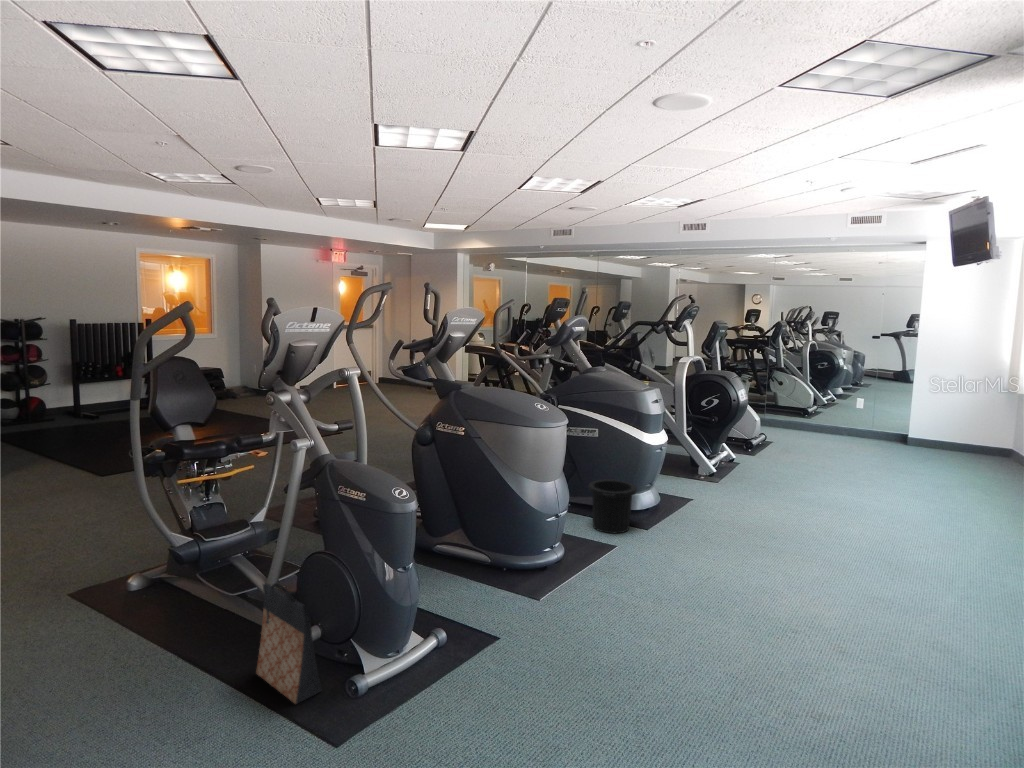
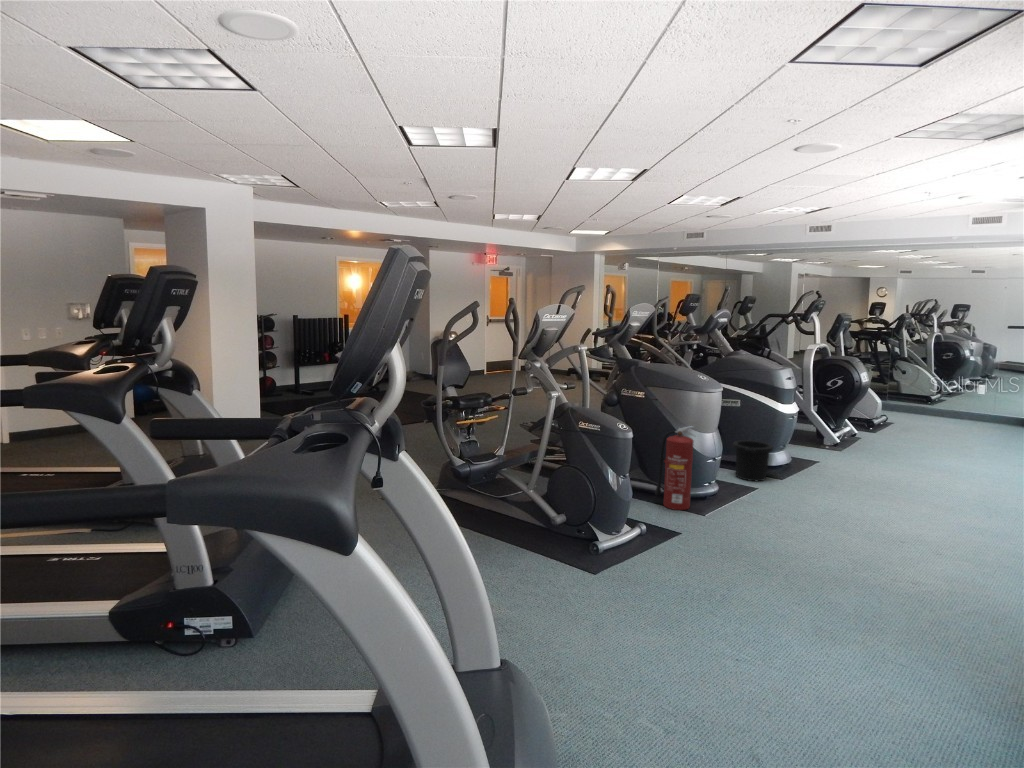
fire extinguisher: none [479,475,529,591] -> present [655,427,695,510]
bag: present [256,583,322,704] -> none [524,481,571,555]

